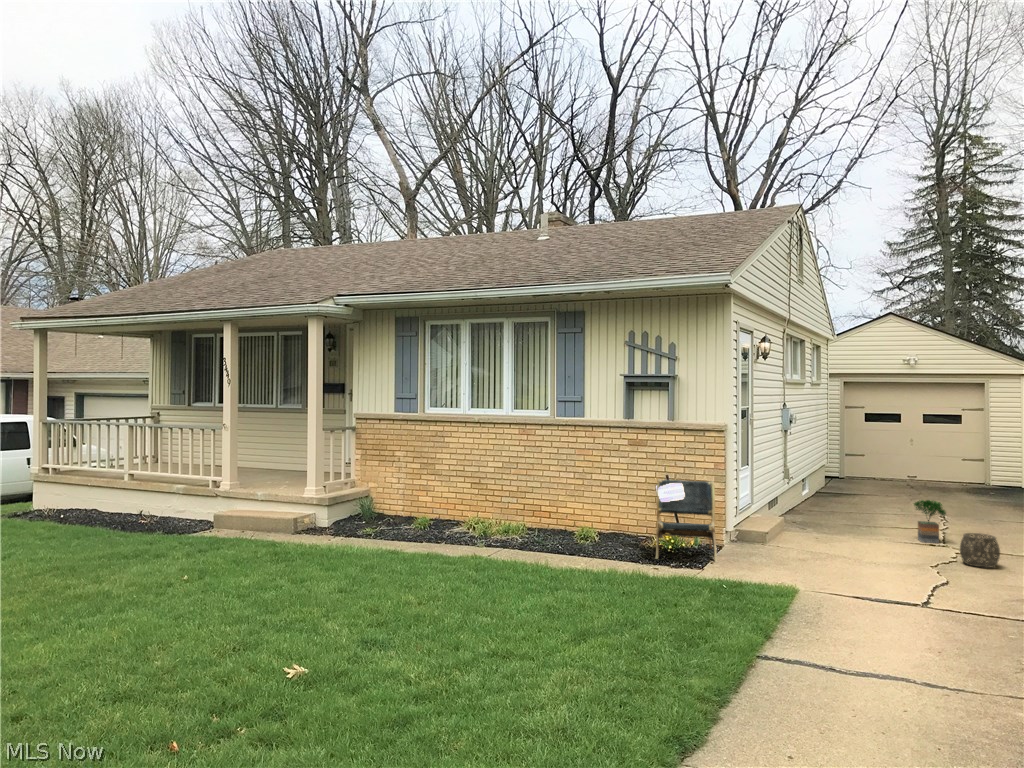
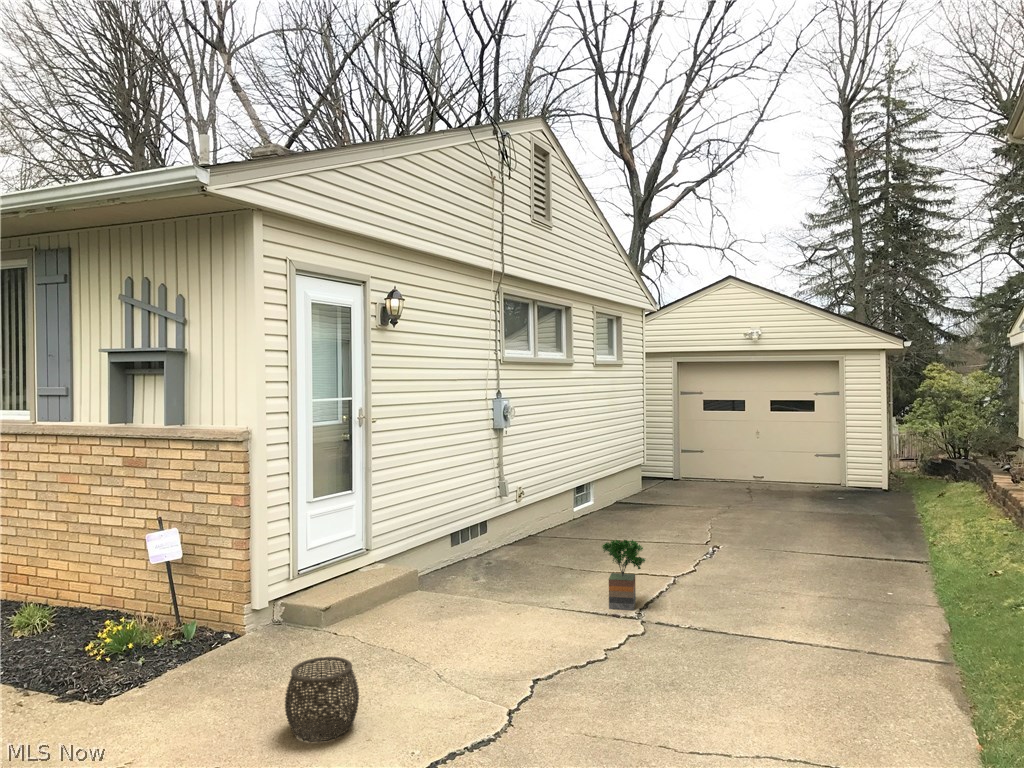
lounge chair: present [656,479,717,563] -> none [68,524,229,683]
woven basket: present [960,533,1000,568] -> present [285,657,359,742]

